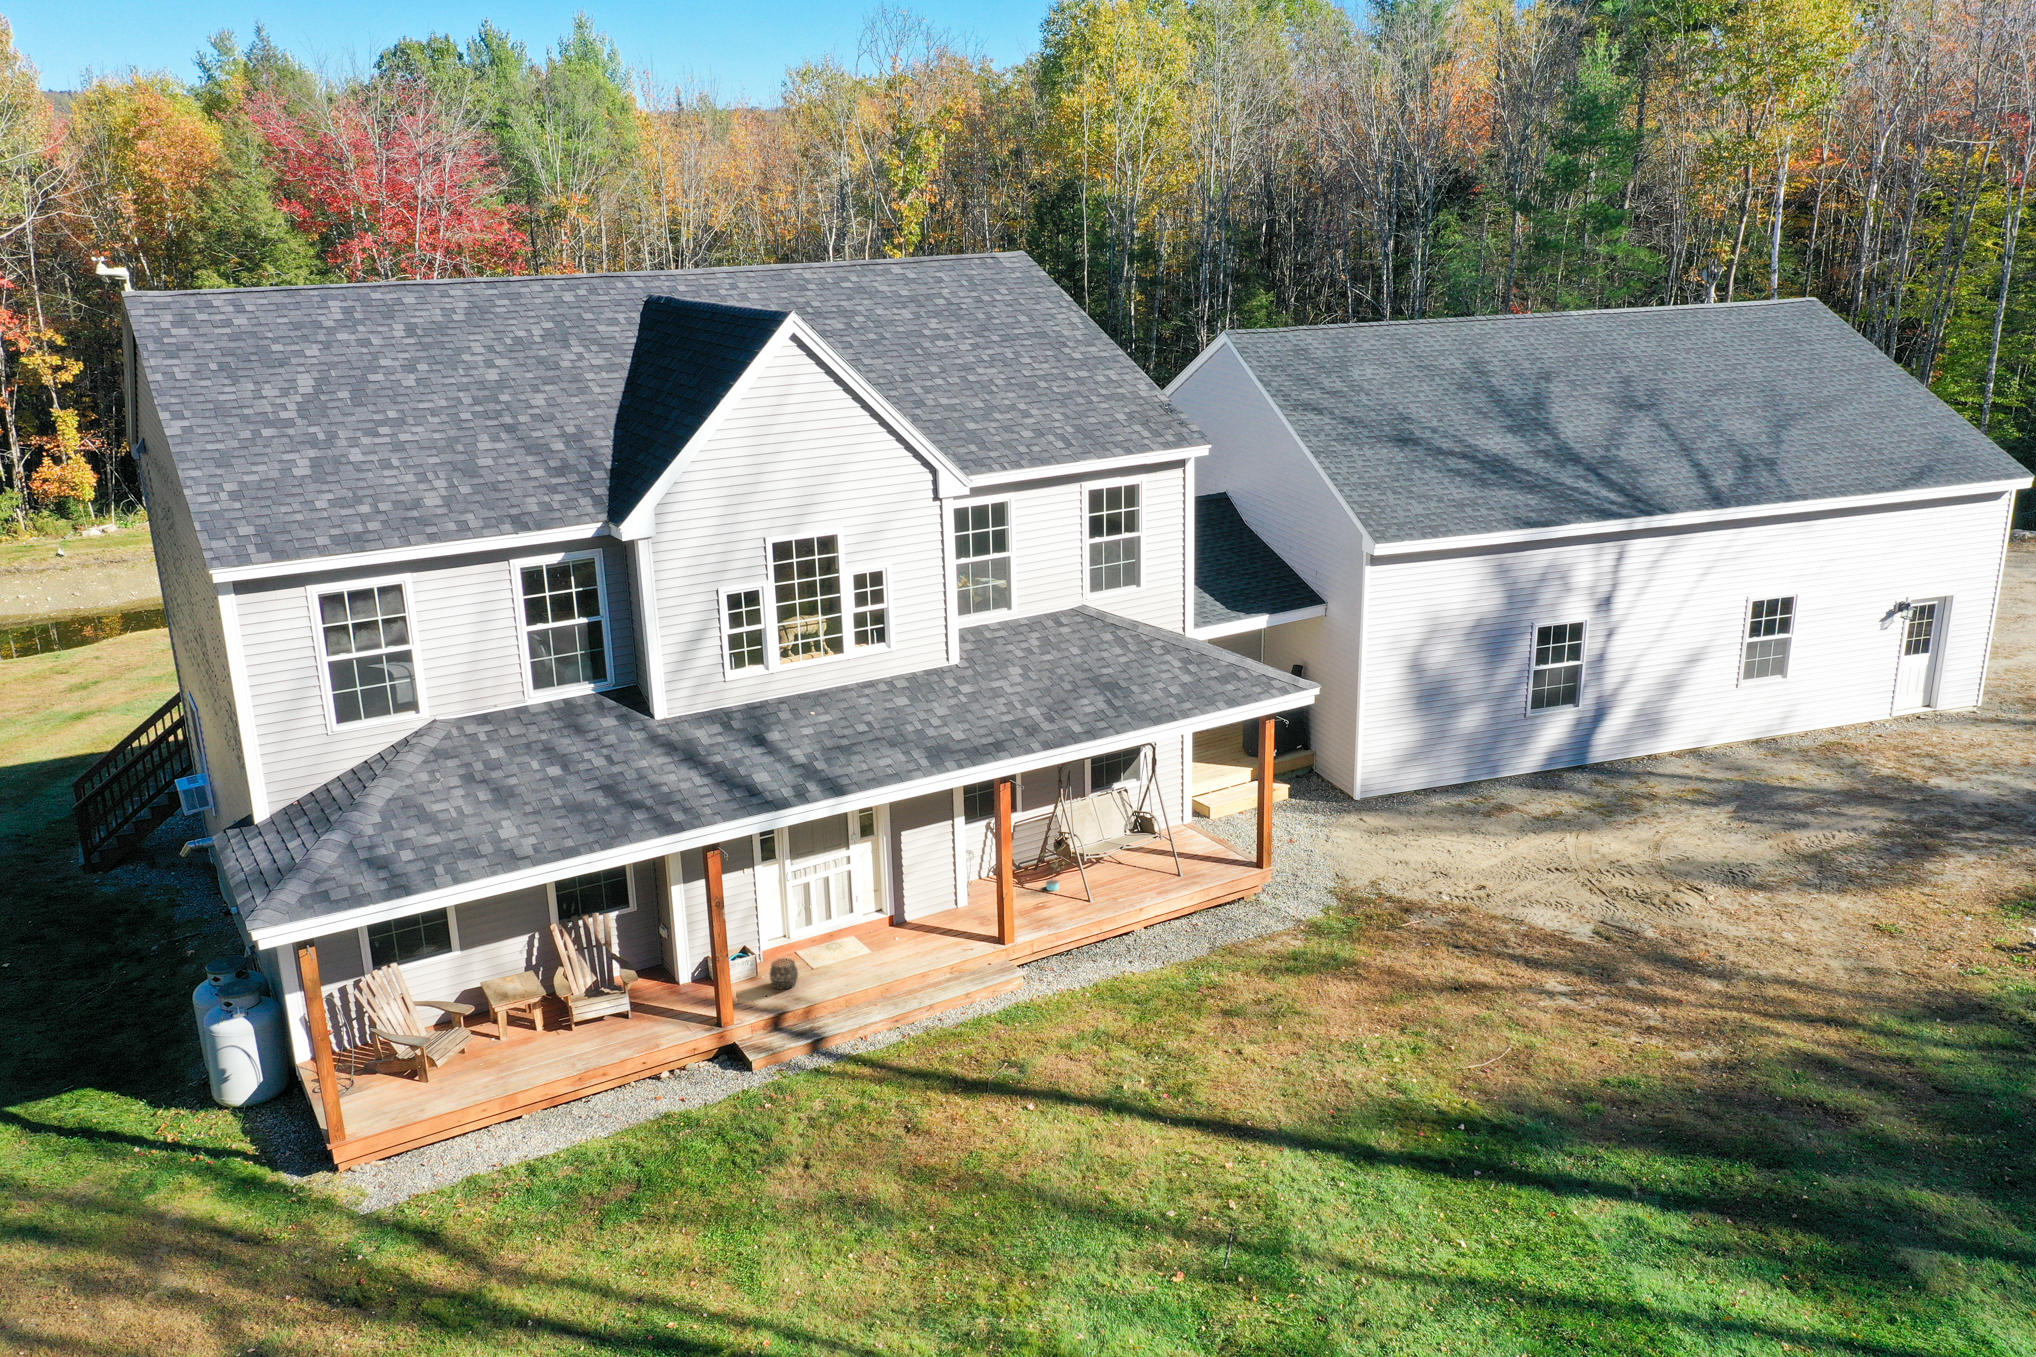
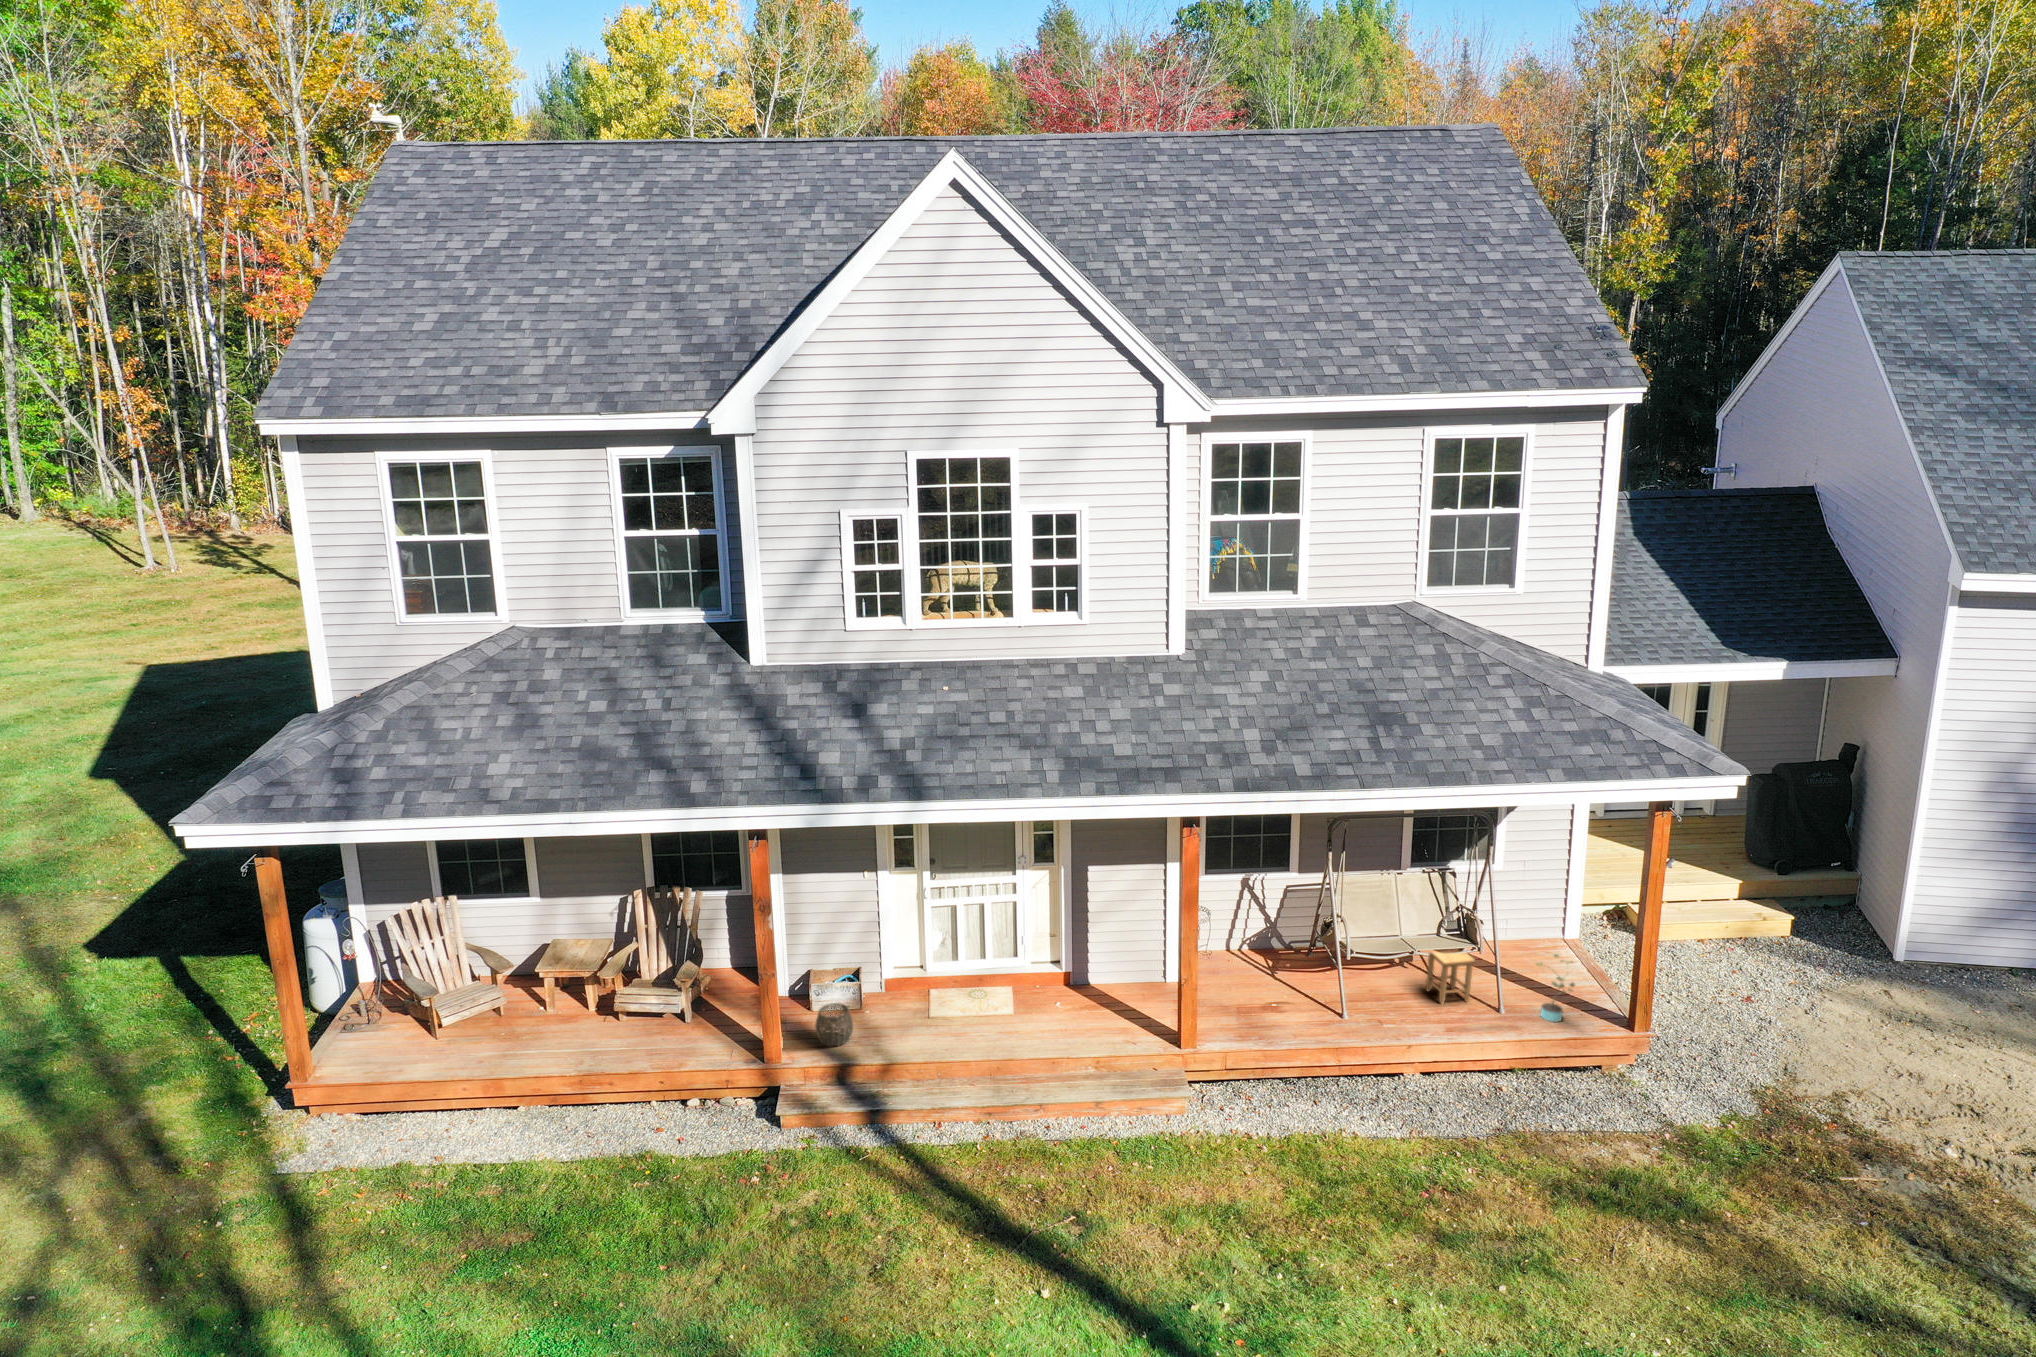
stool: none [1134,833,1166,873] -> present [1426,952,1475,1005]
potted plant: present [1042,854,1064,891] -> present [1537,954,1574,1022]

